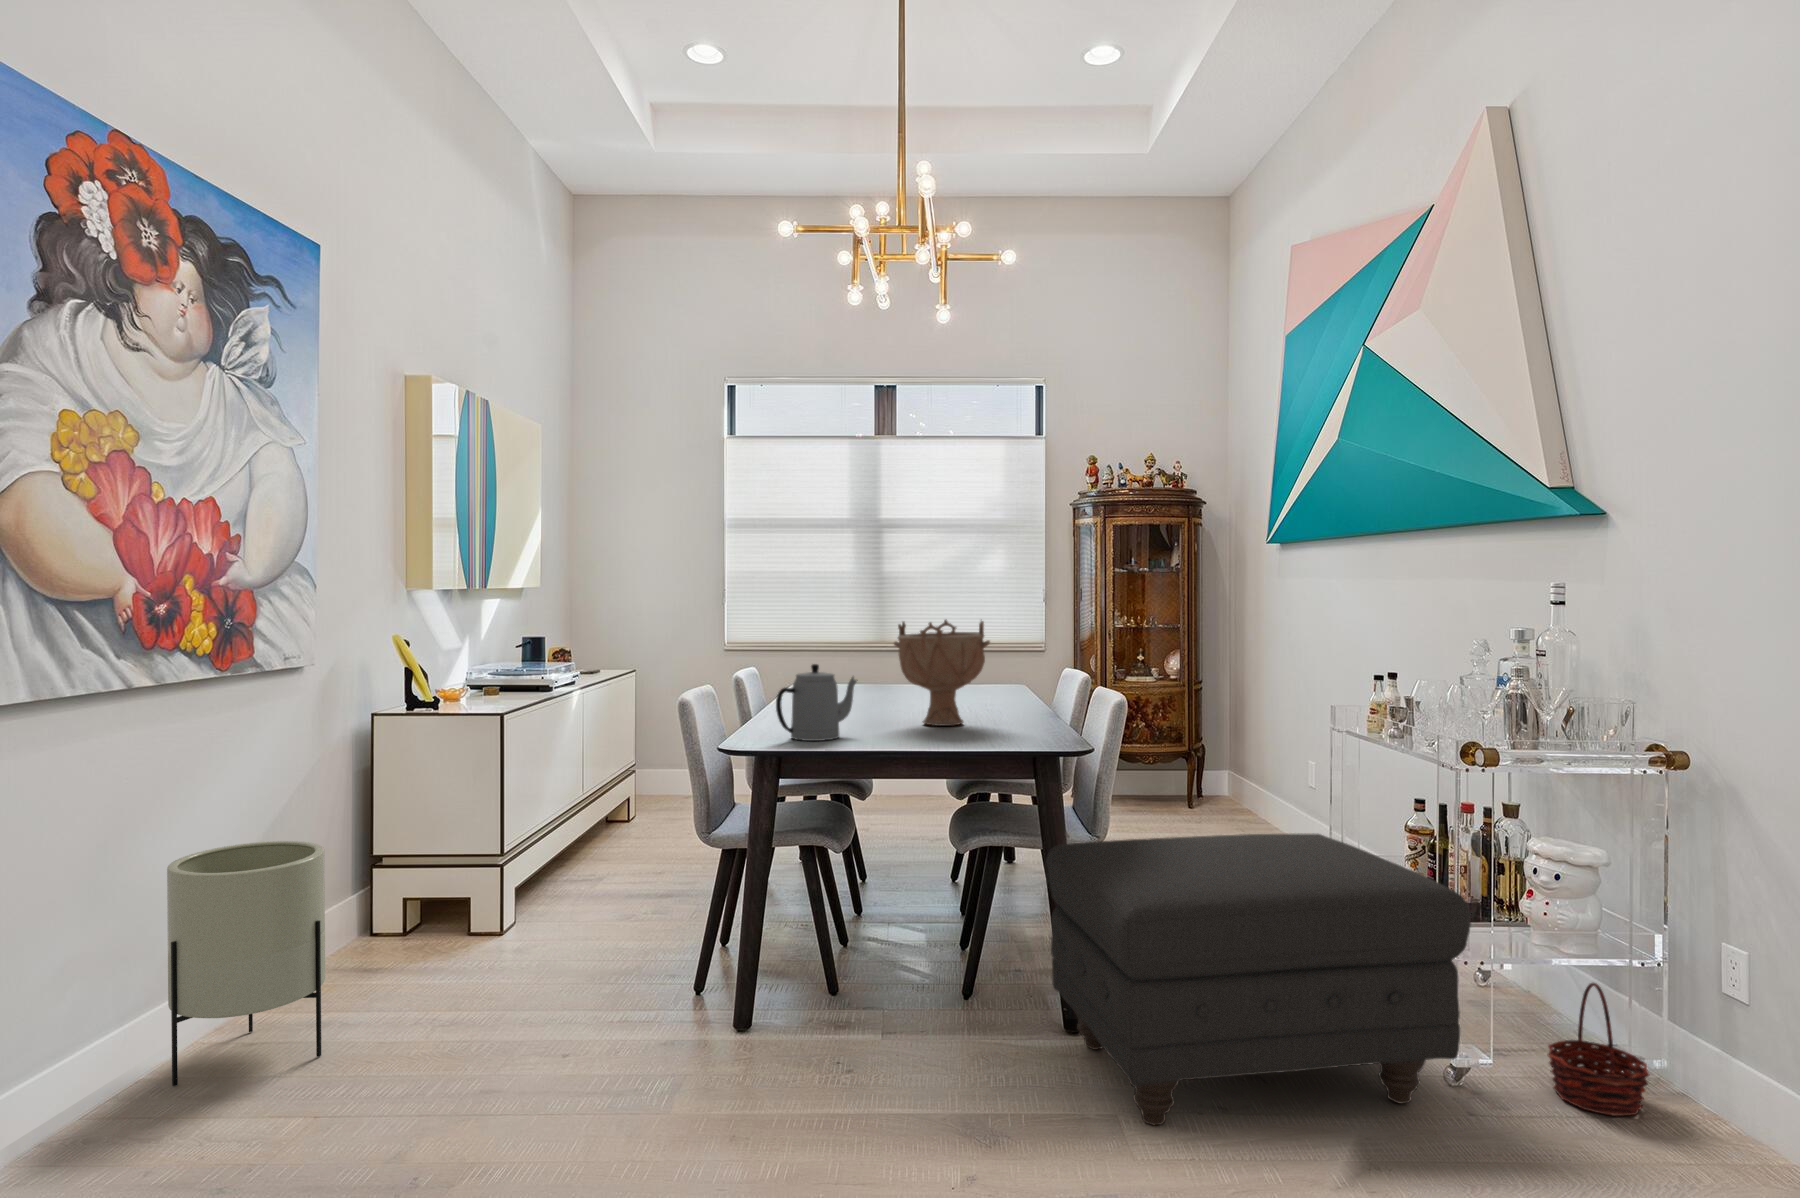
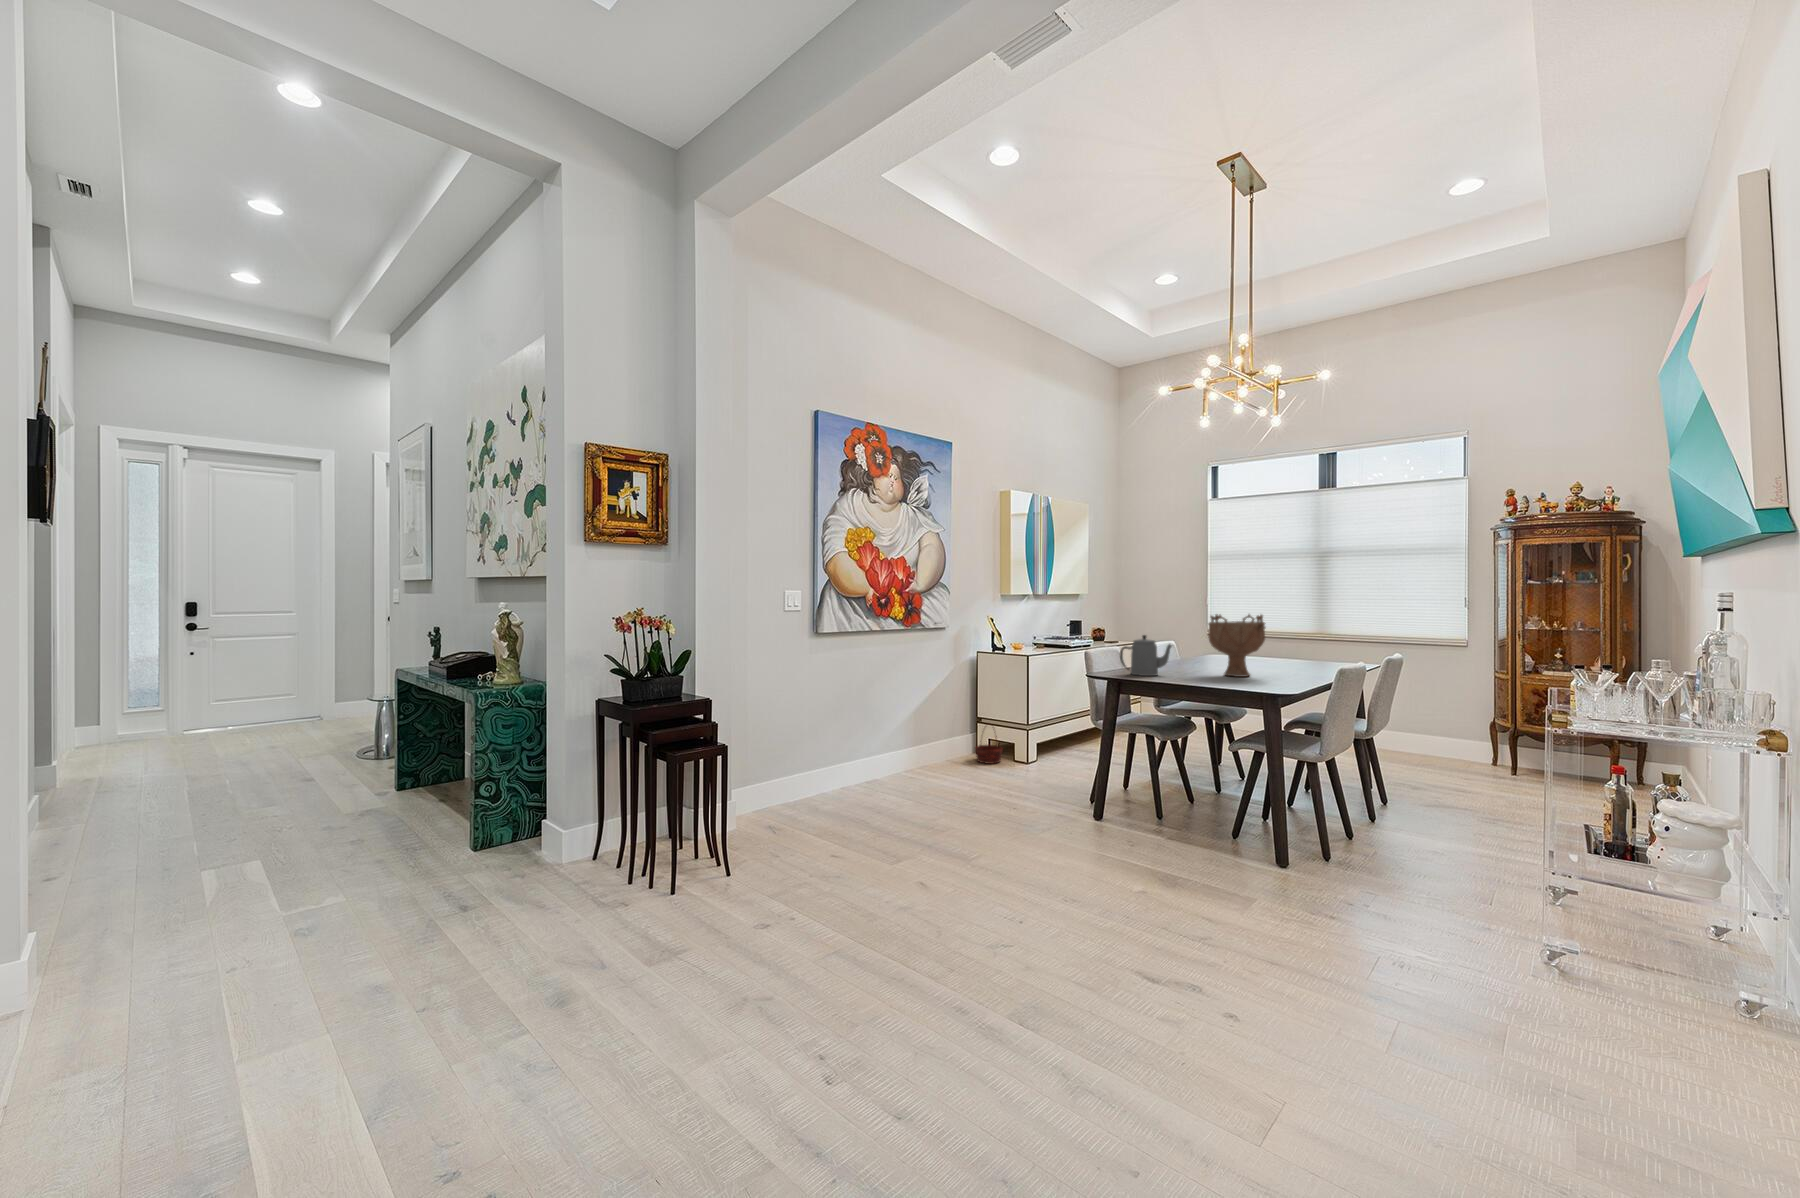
ottoman: present [1046,834,1471,1125] -> none [1238,748,1527,954]
planter: present [167,841,325,1086] -> none [880,697,934,787]
basket: present [1548,983,1650,1116] -> present [975,724,1002,764]

